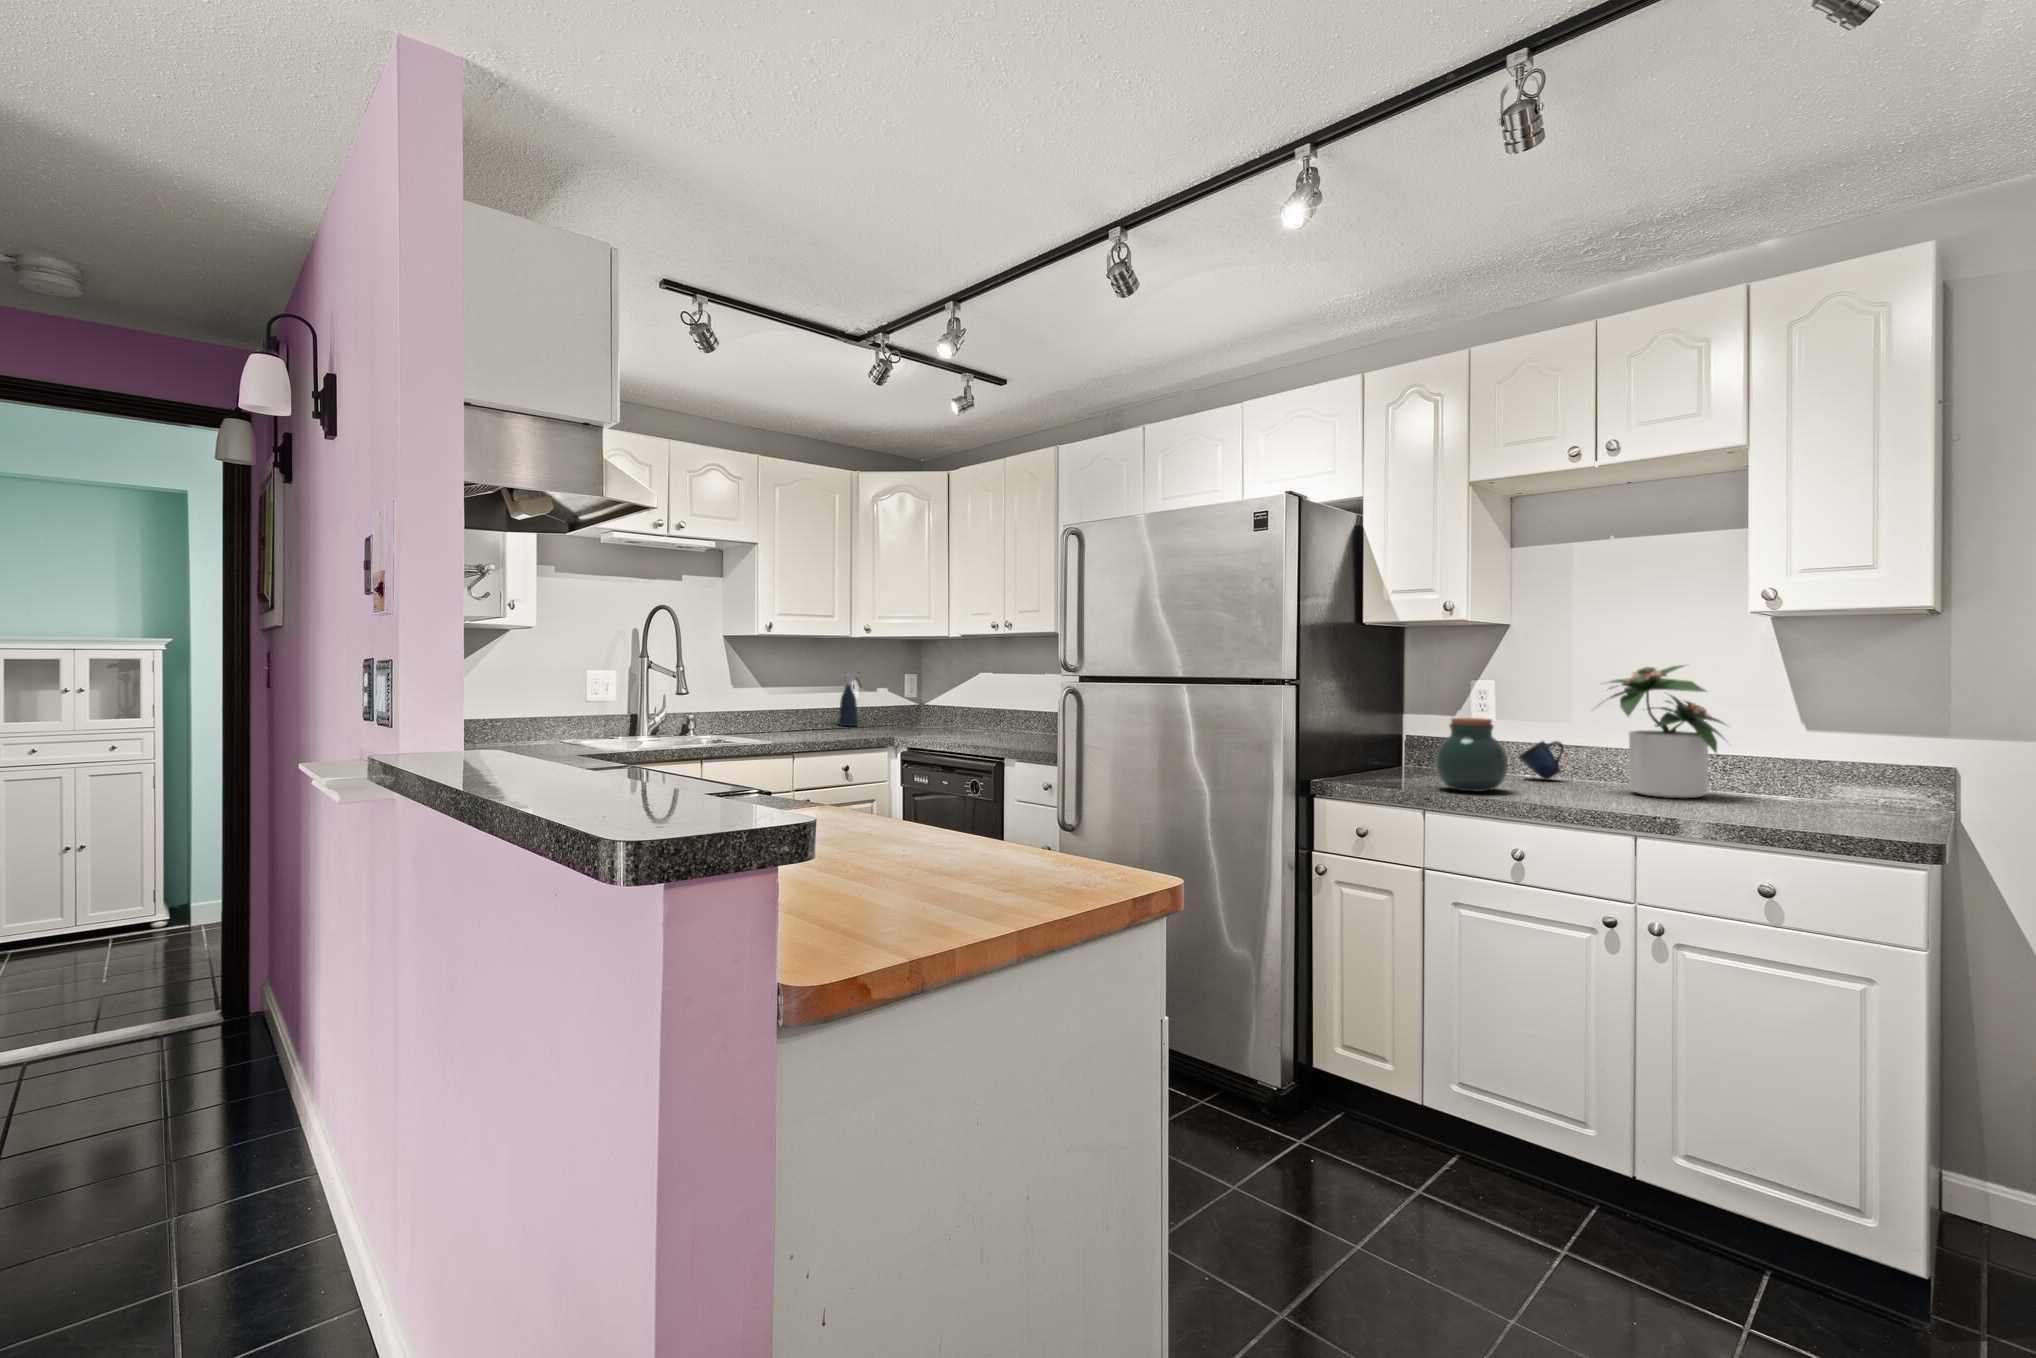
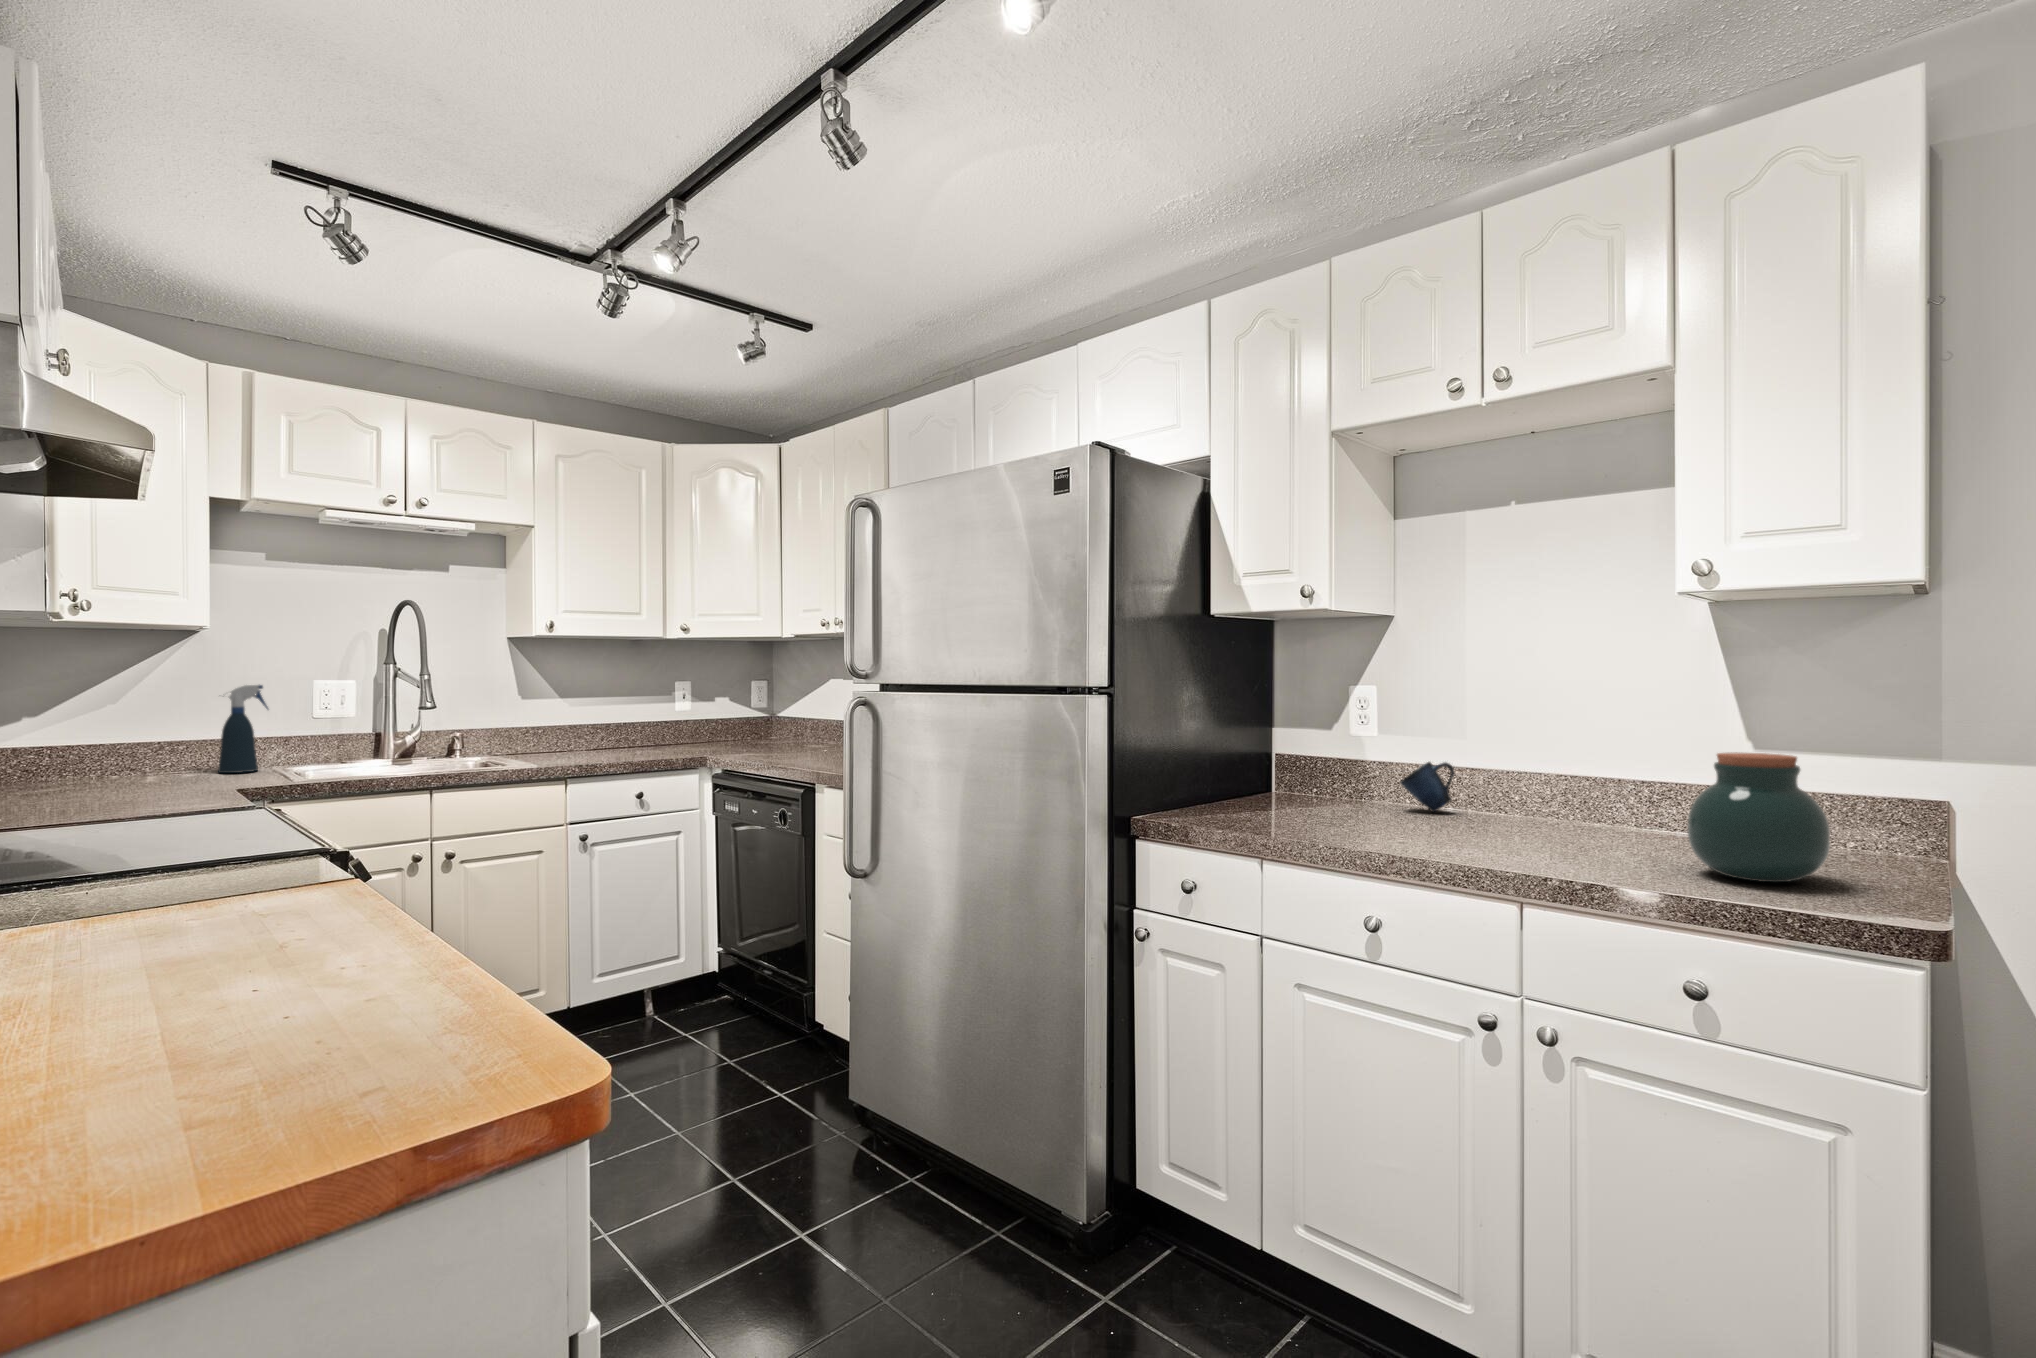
potted plant: present [1607,665,1724,798] -> none [1476,664,1659,842]
spray bottle: present [839,671,860,726] -> present [218,685,268,773]
jar: present [1435,718,1508,792] -> present [1688,752,1830,882]

